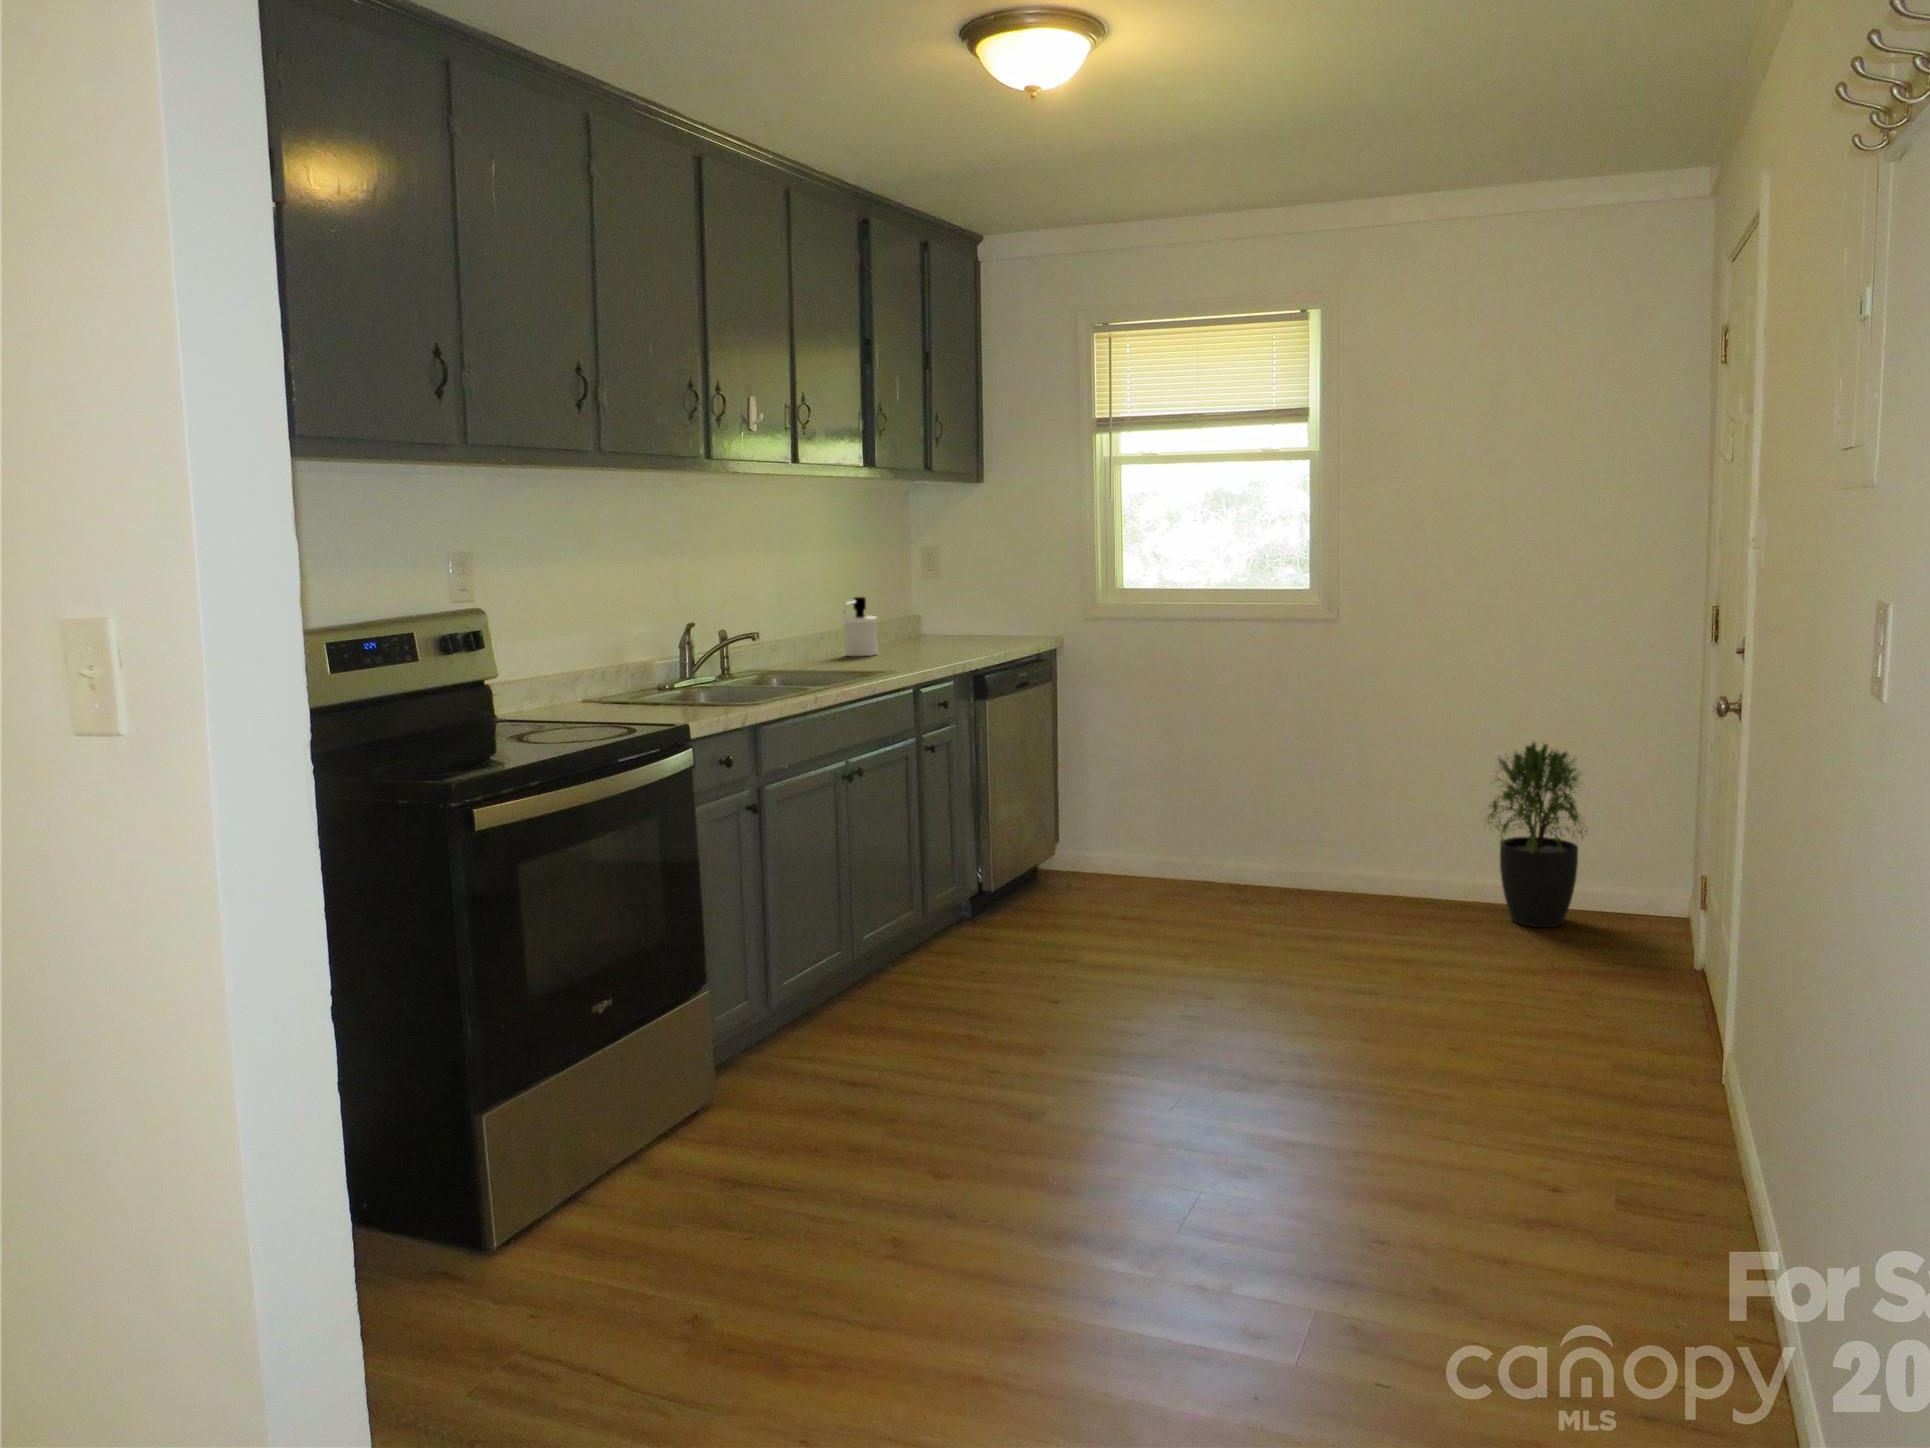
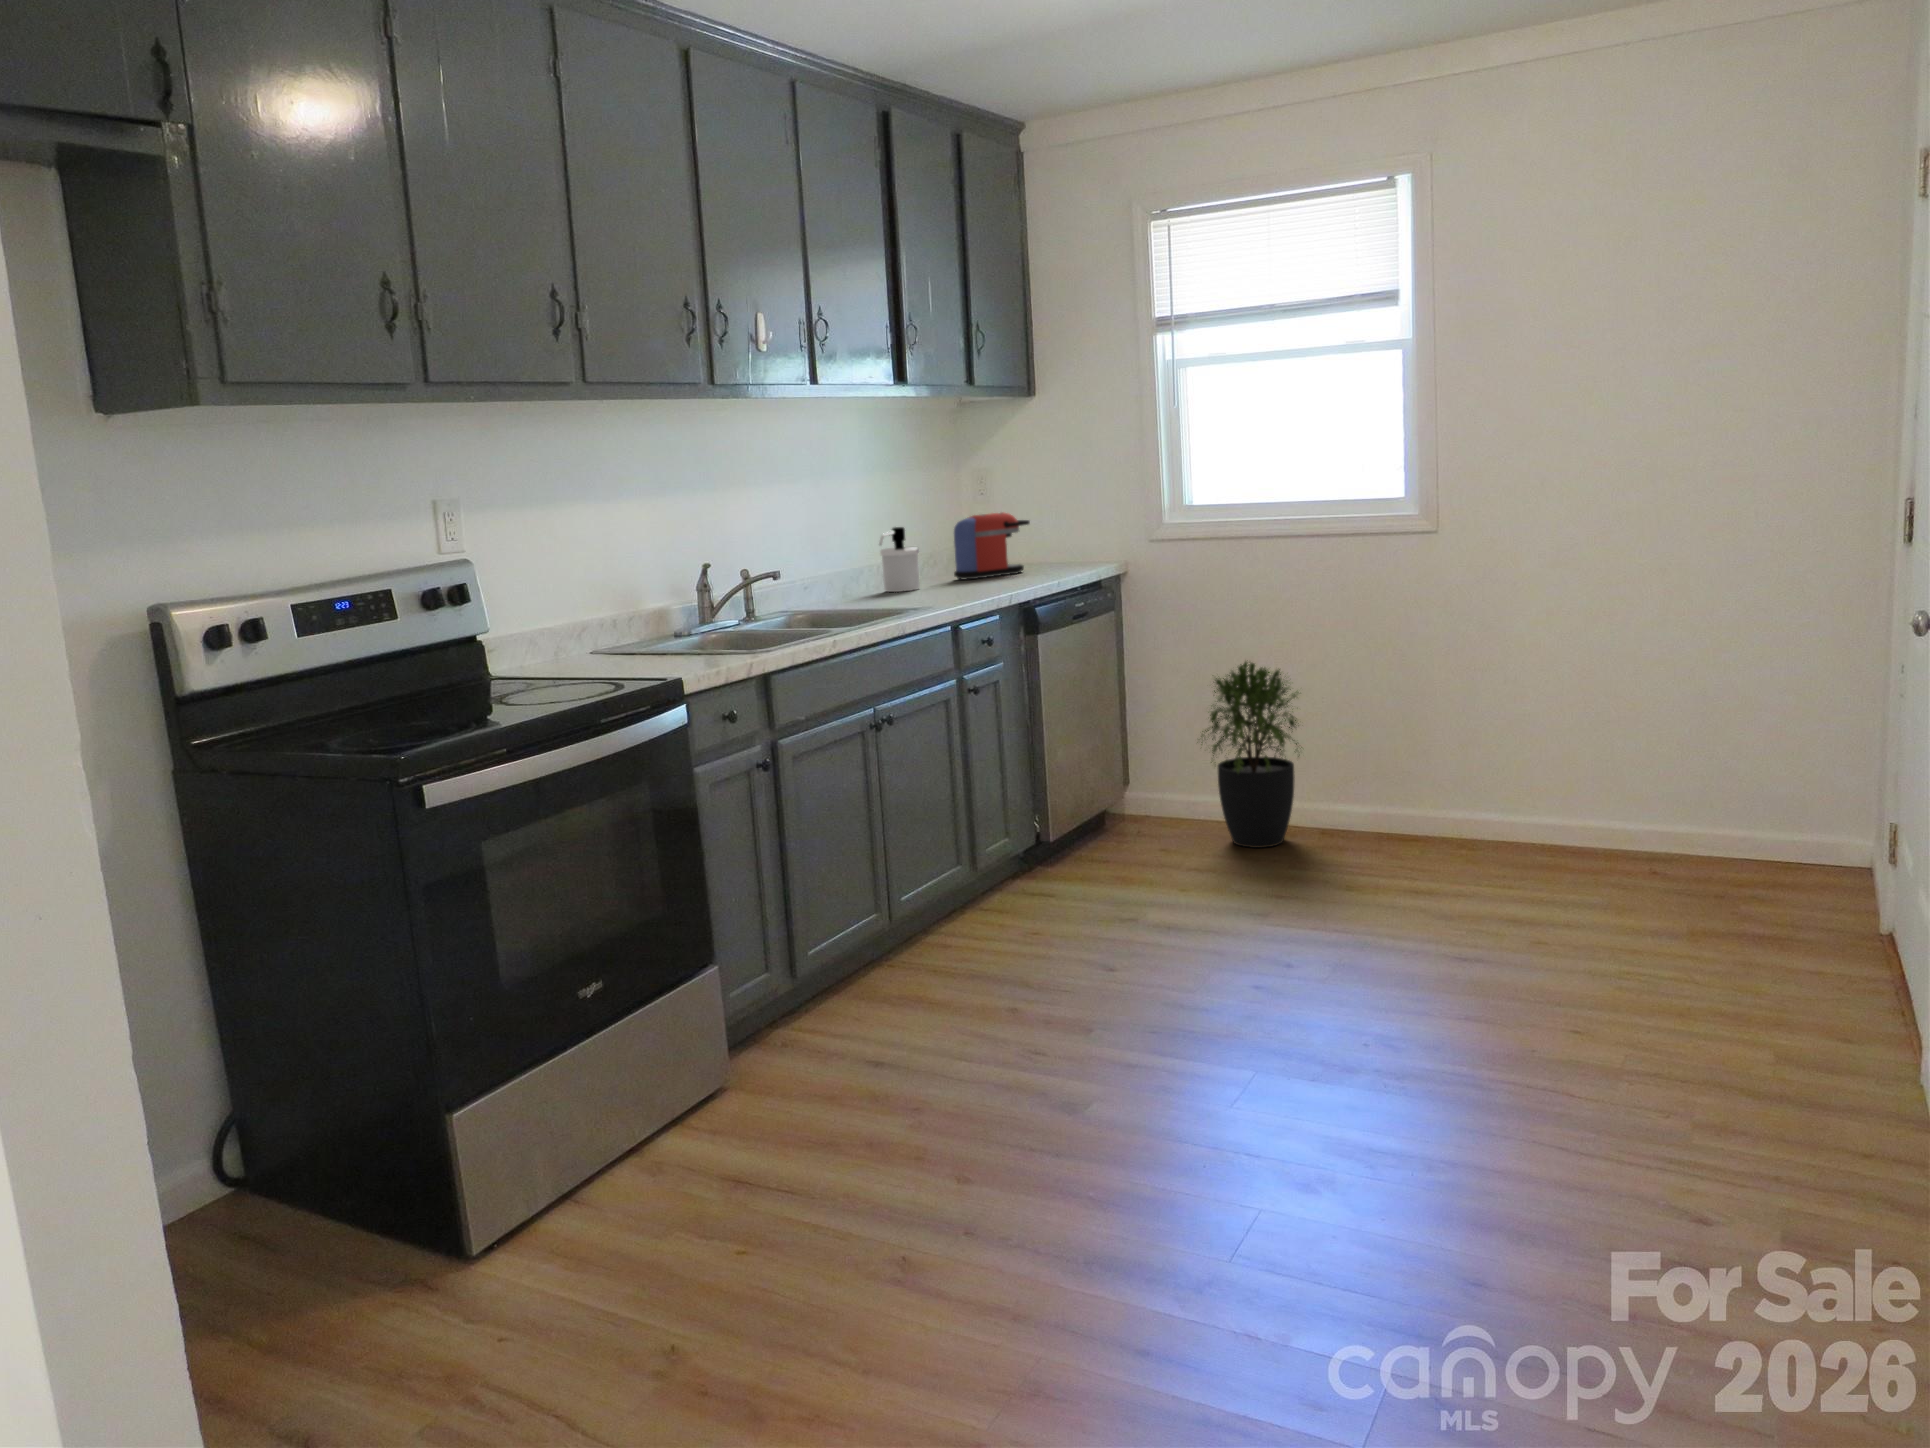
coffee maker: none [907,588,977,648] -> present [954,512,1030,579]
potted plant: present [1487,742,1587,927] -> present [1197,661,1302,848]

